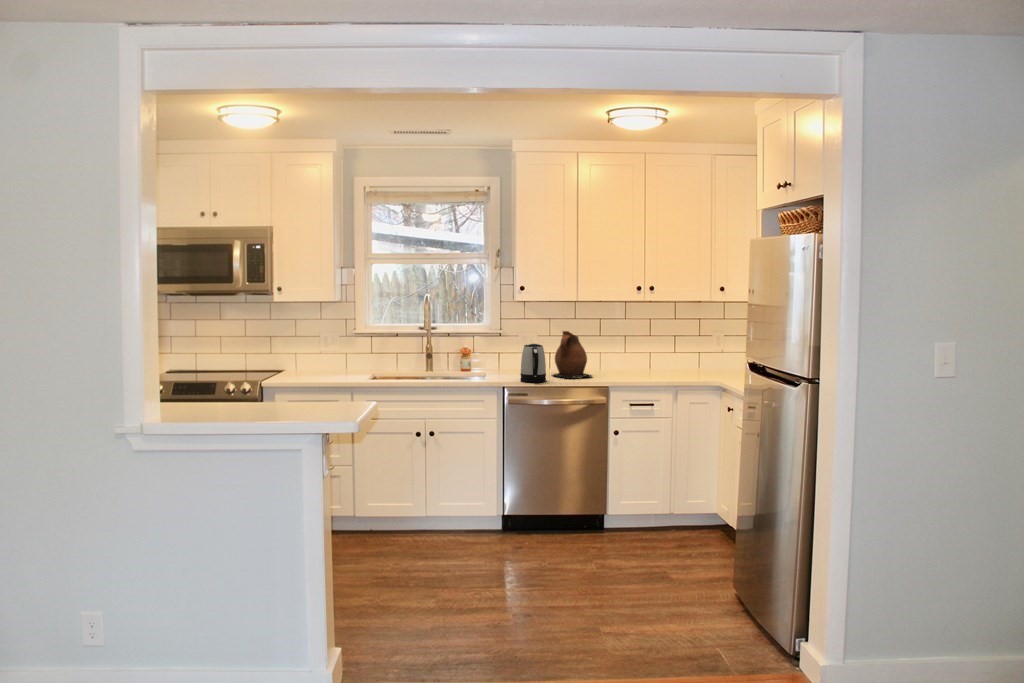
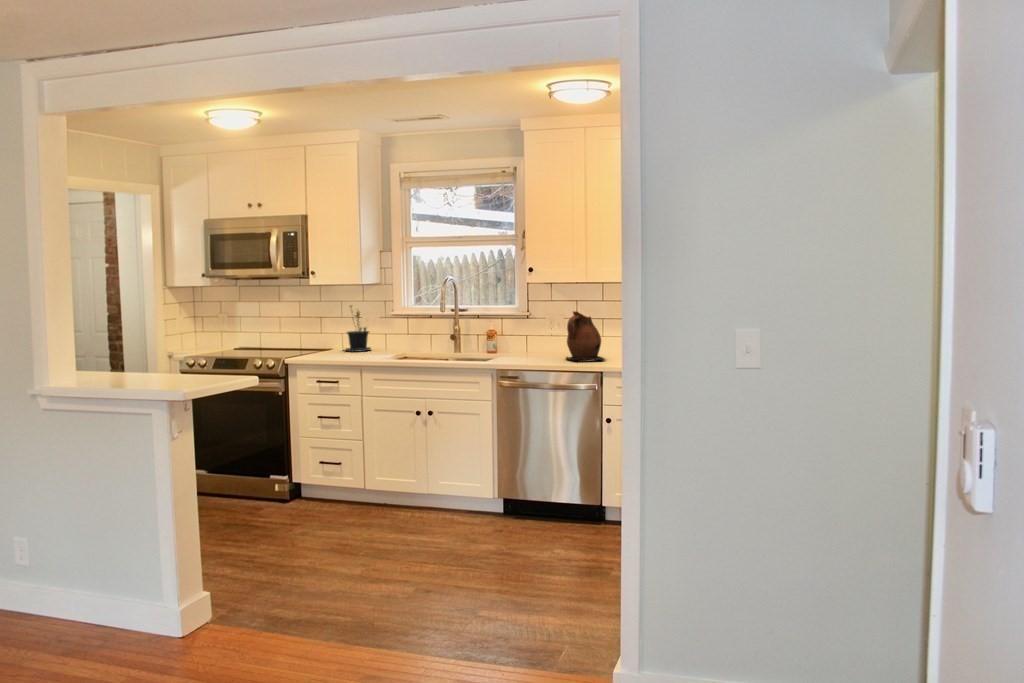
potted plant: none [300,323,336,373] -> present [345,305,371,352]
kettle: present [520,344,546,382] -> none [521,324,548,364]

